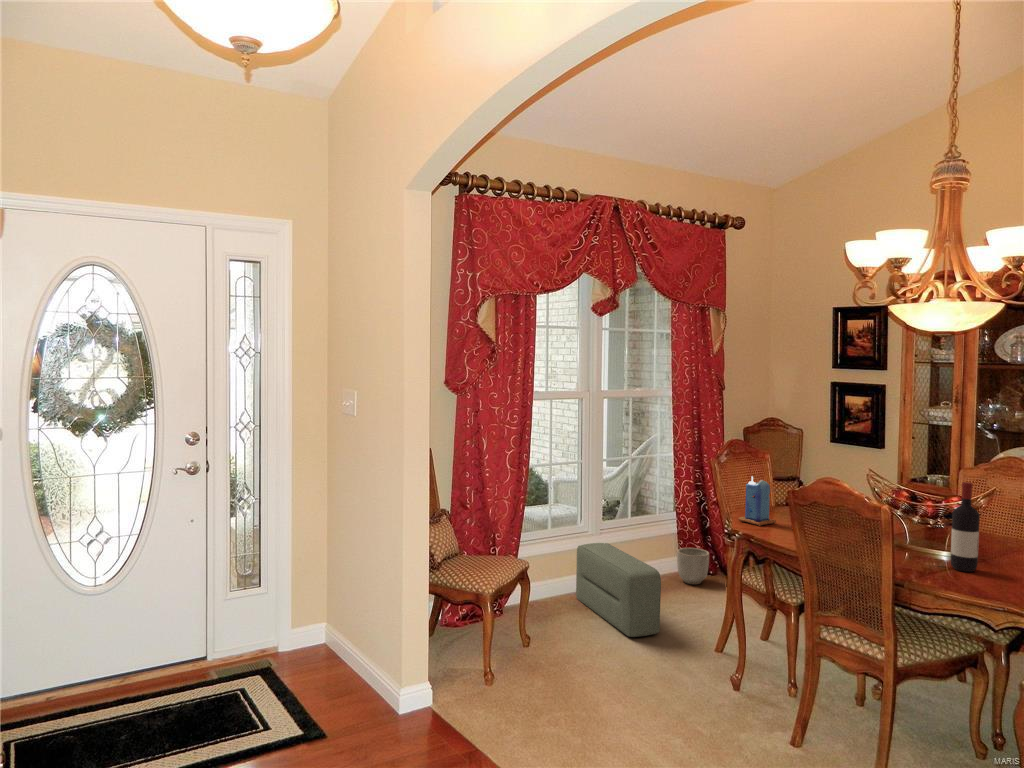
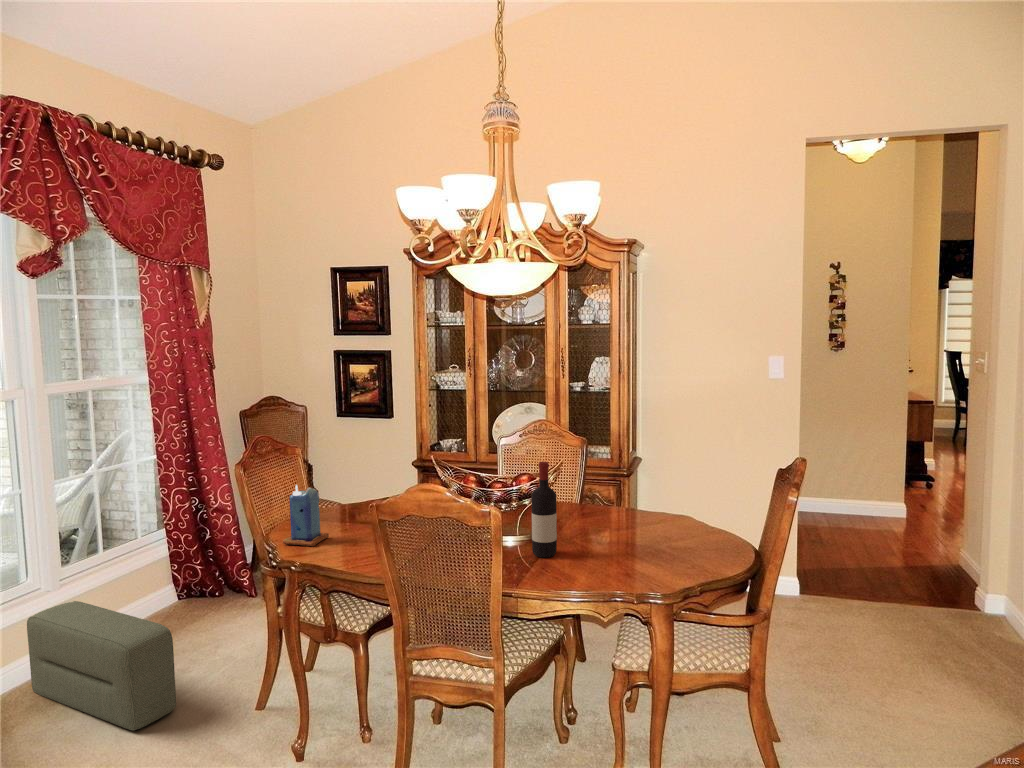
planter: present [677,548,709,585] -> none [175,570,218,618]

